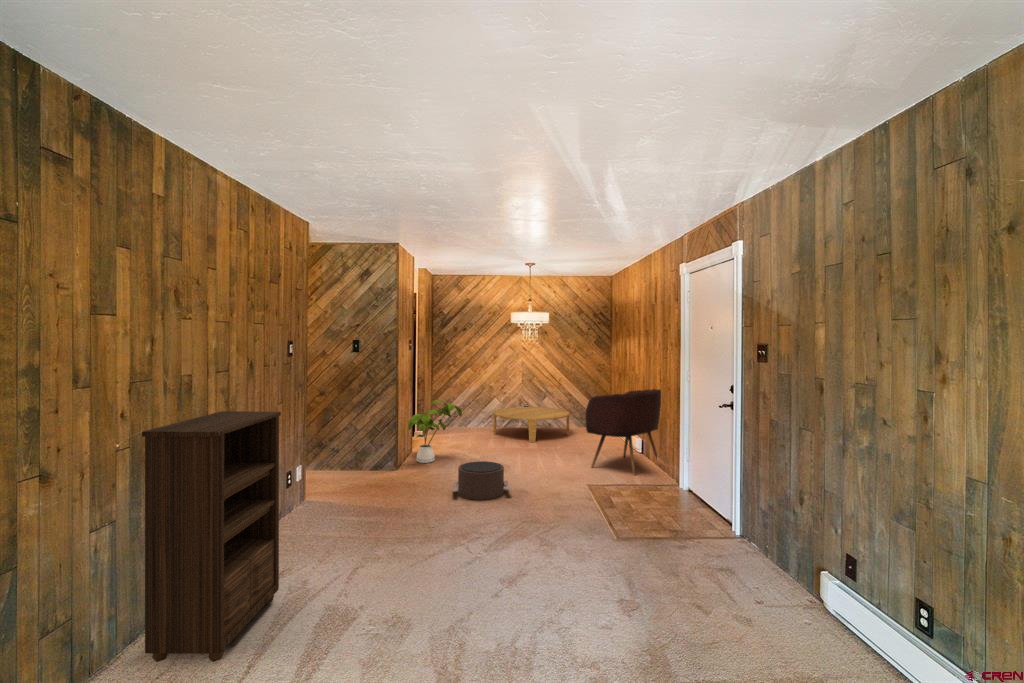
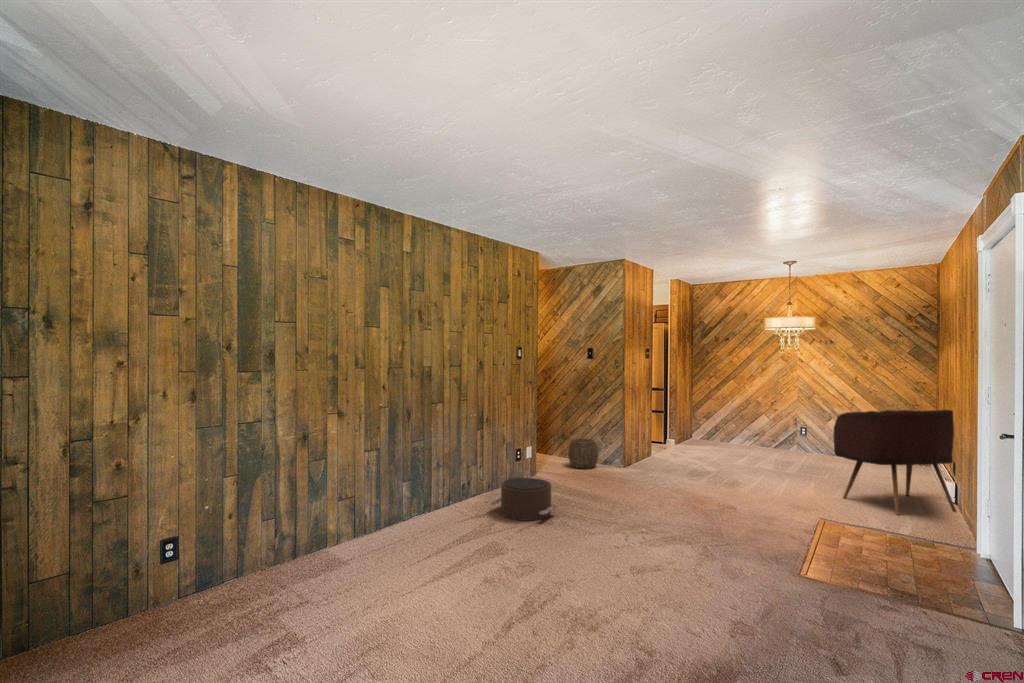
house plant: present [408,400,462,463] -> none [636,407,694,467]
coffee table: present [494,407,569,442] -> none [753,426,853,465]
bookshelf: present [142,411,281,662] -> none [386,391,474,548]
woven basket: none [333,443,369,479] -> present [568,438,598,468]
pouf: present [453,461,511,500] -> present [491,478,556,521]

